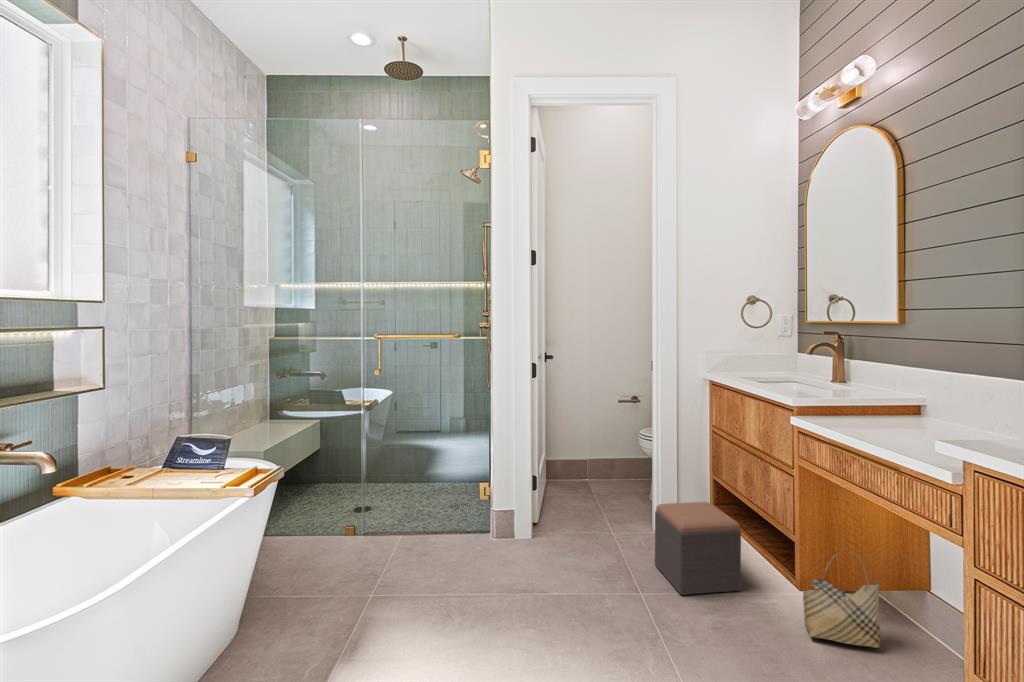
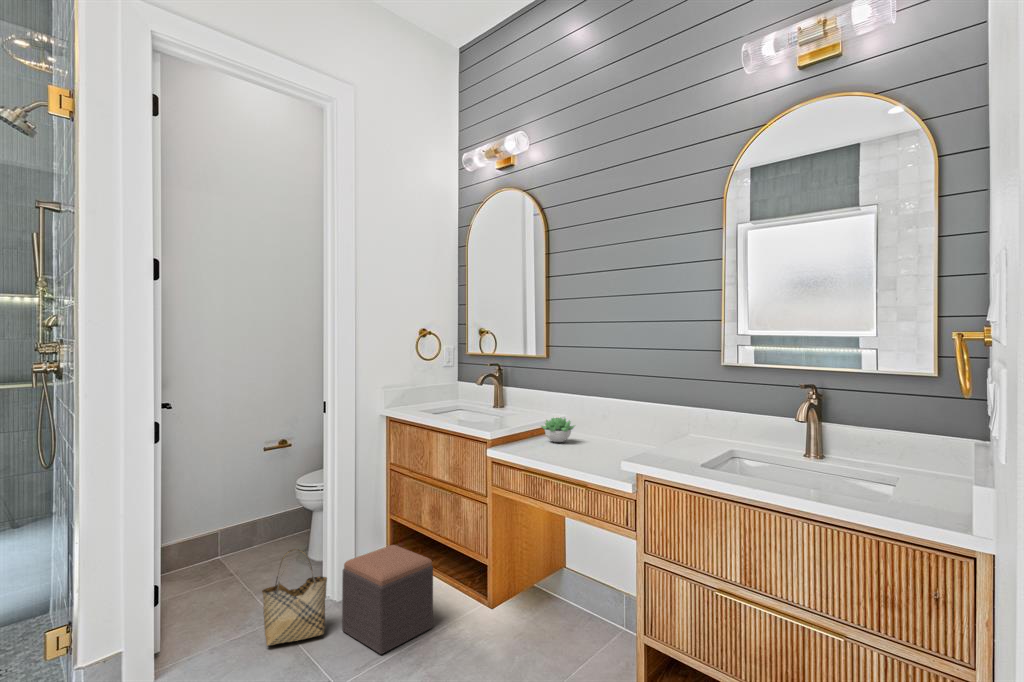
succulent plant: none [872,392,926,422] -> present [541,418,575,442]
woven basket: present [803,552,881,648] -> present [262,549,327,646]

